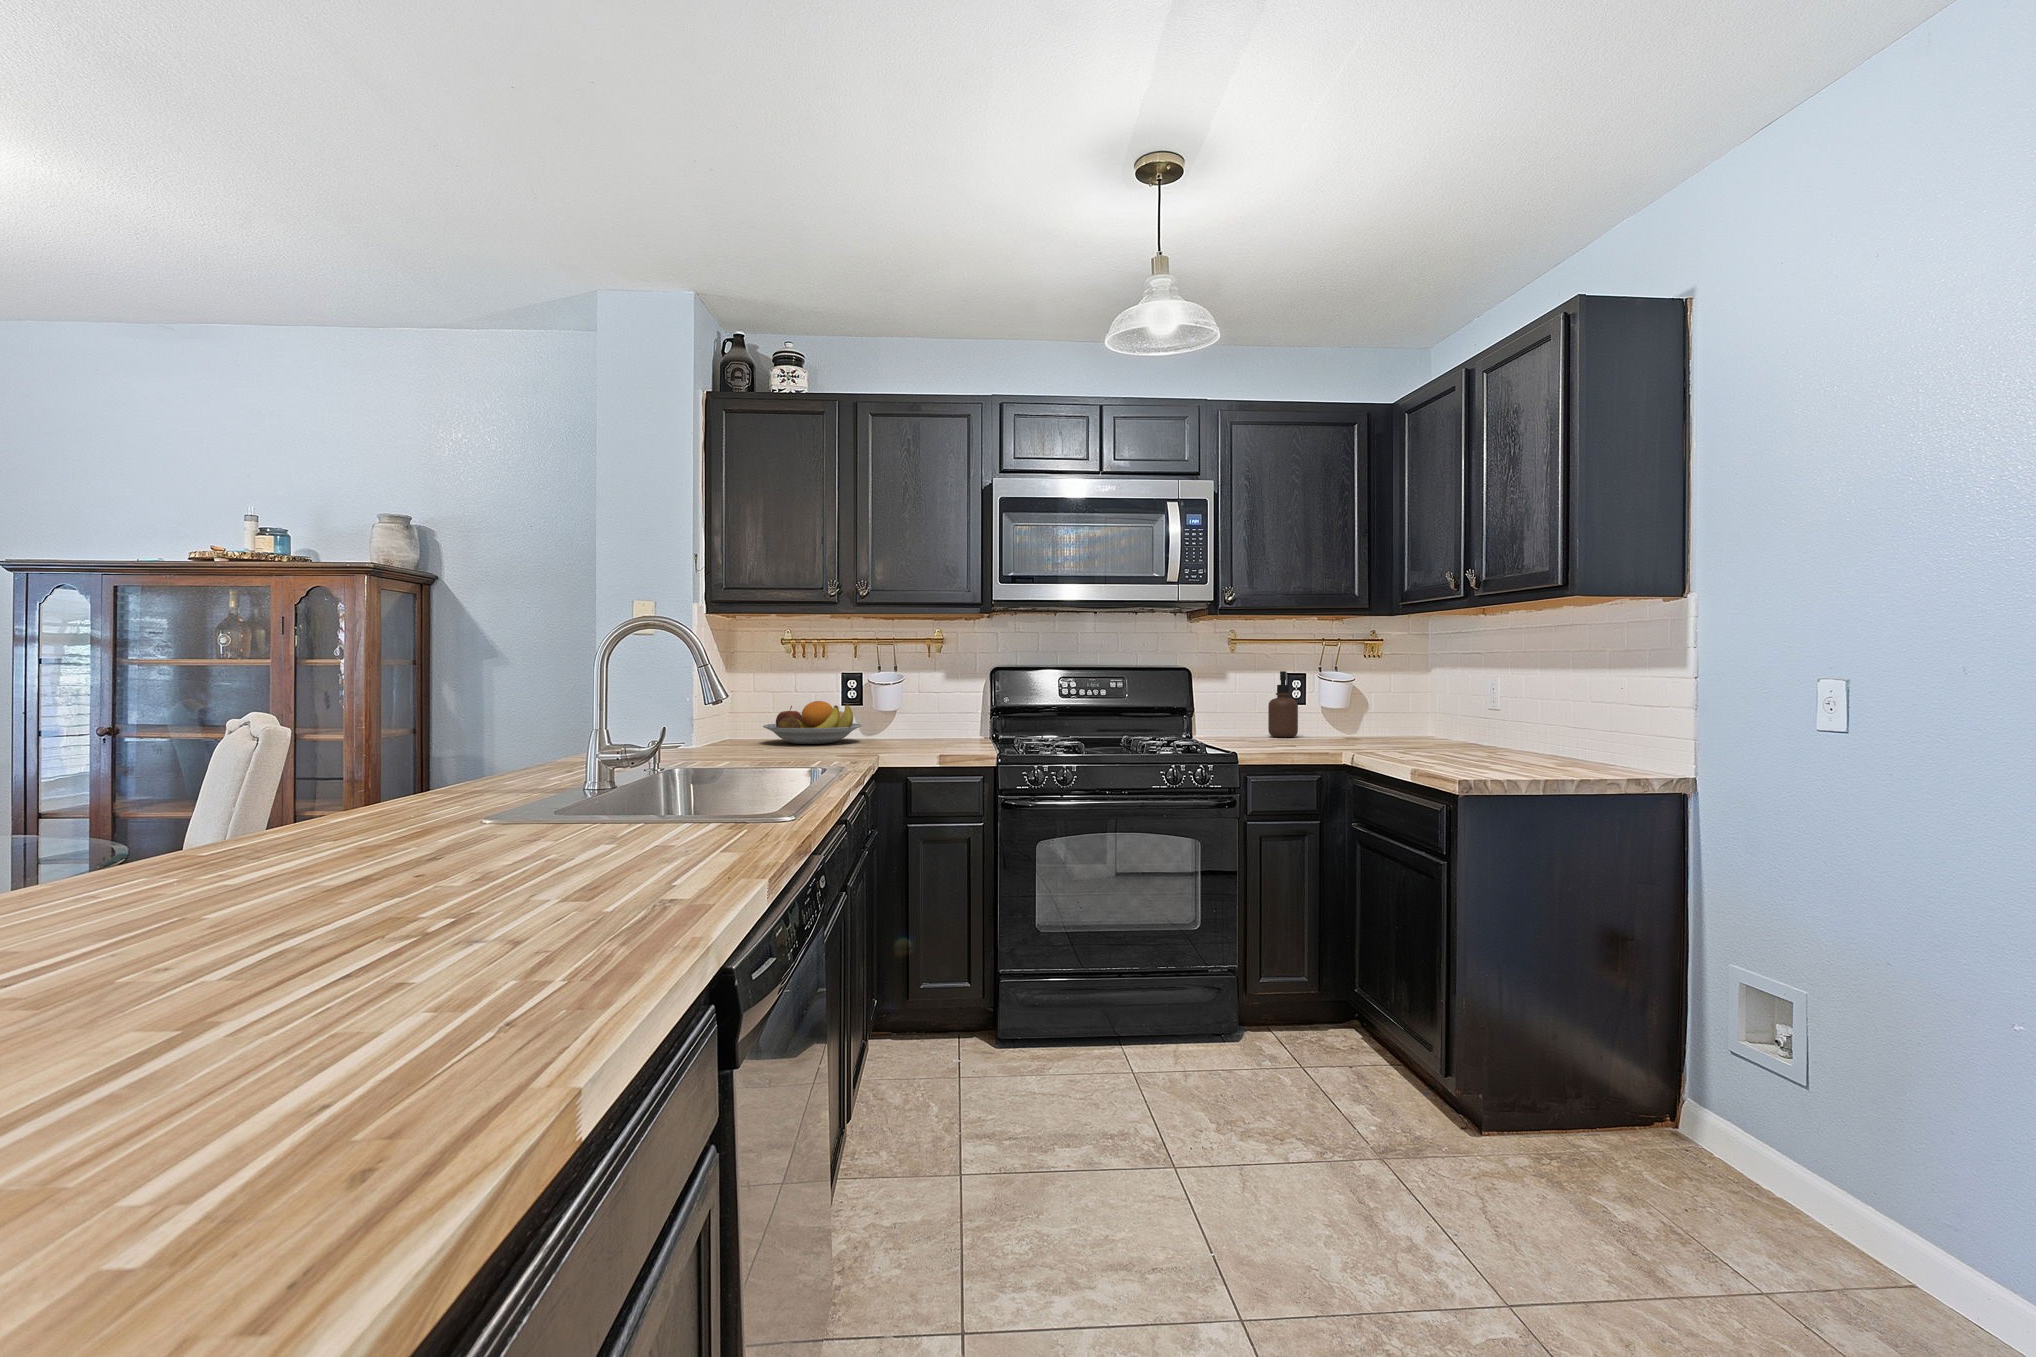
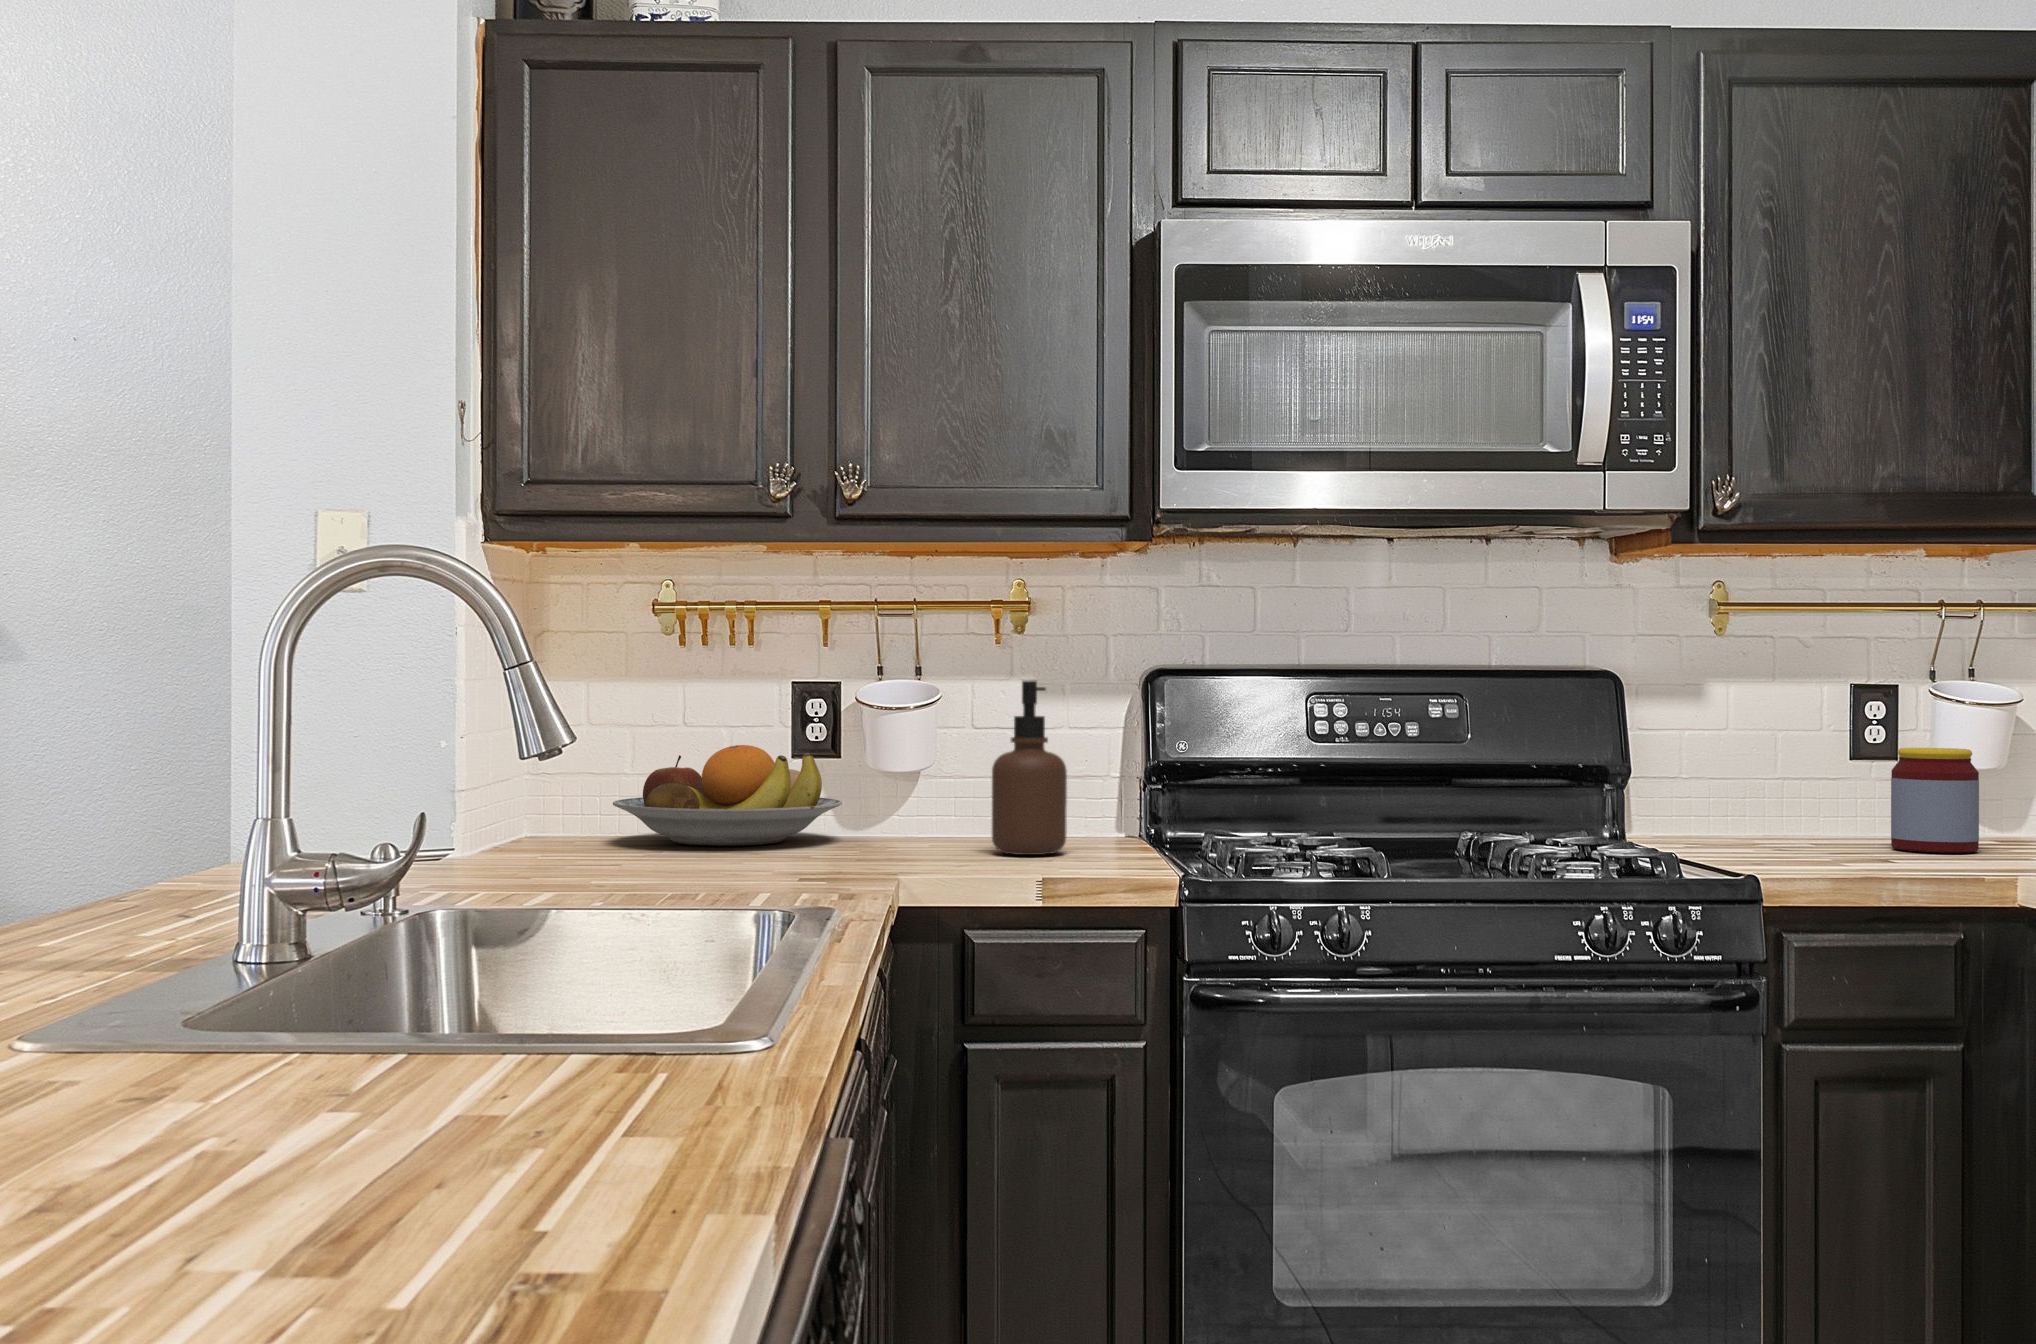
soap dispenser: present [1268,671,1298,737] -> present [992,681,1067,855]
jar: none [1298,699,1332,742] -> present [1891,748,1979,853]

